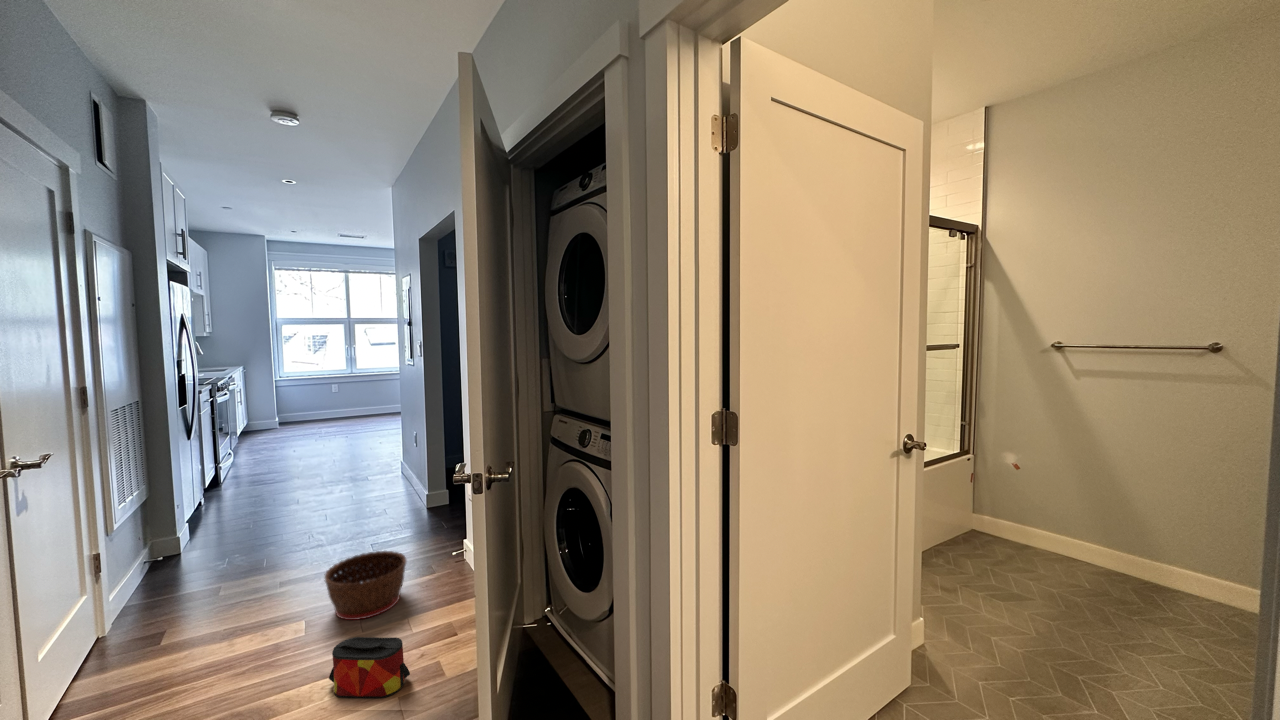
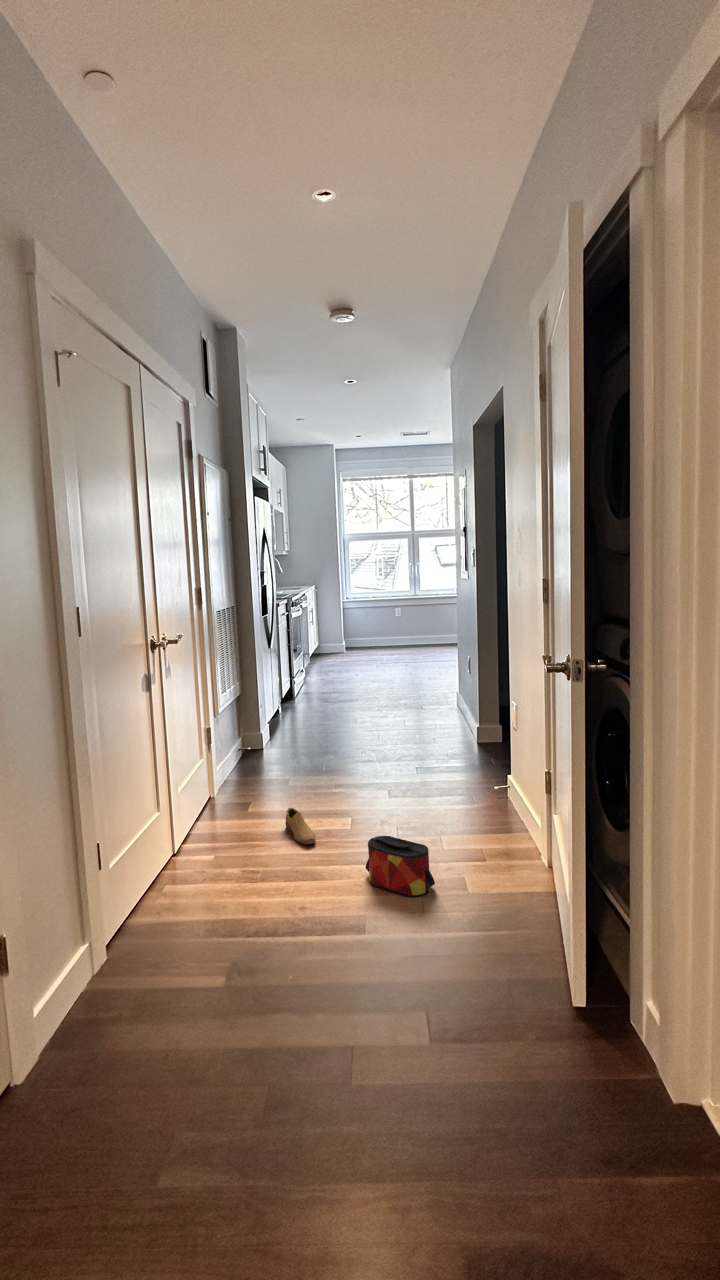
basket: present [325,551,406,620] -> none [368,769,443,830]
shoe: none [217,627,261,668] -> present [285,808,316,844]

